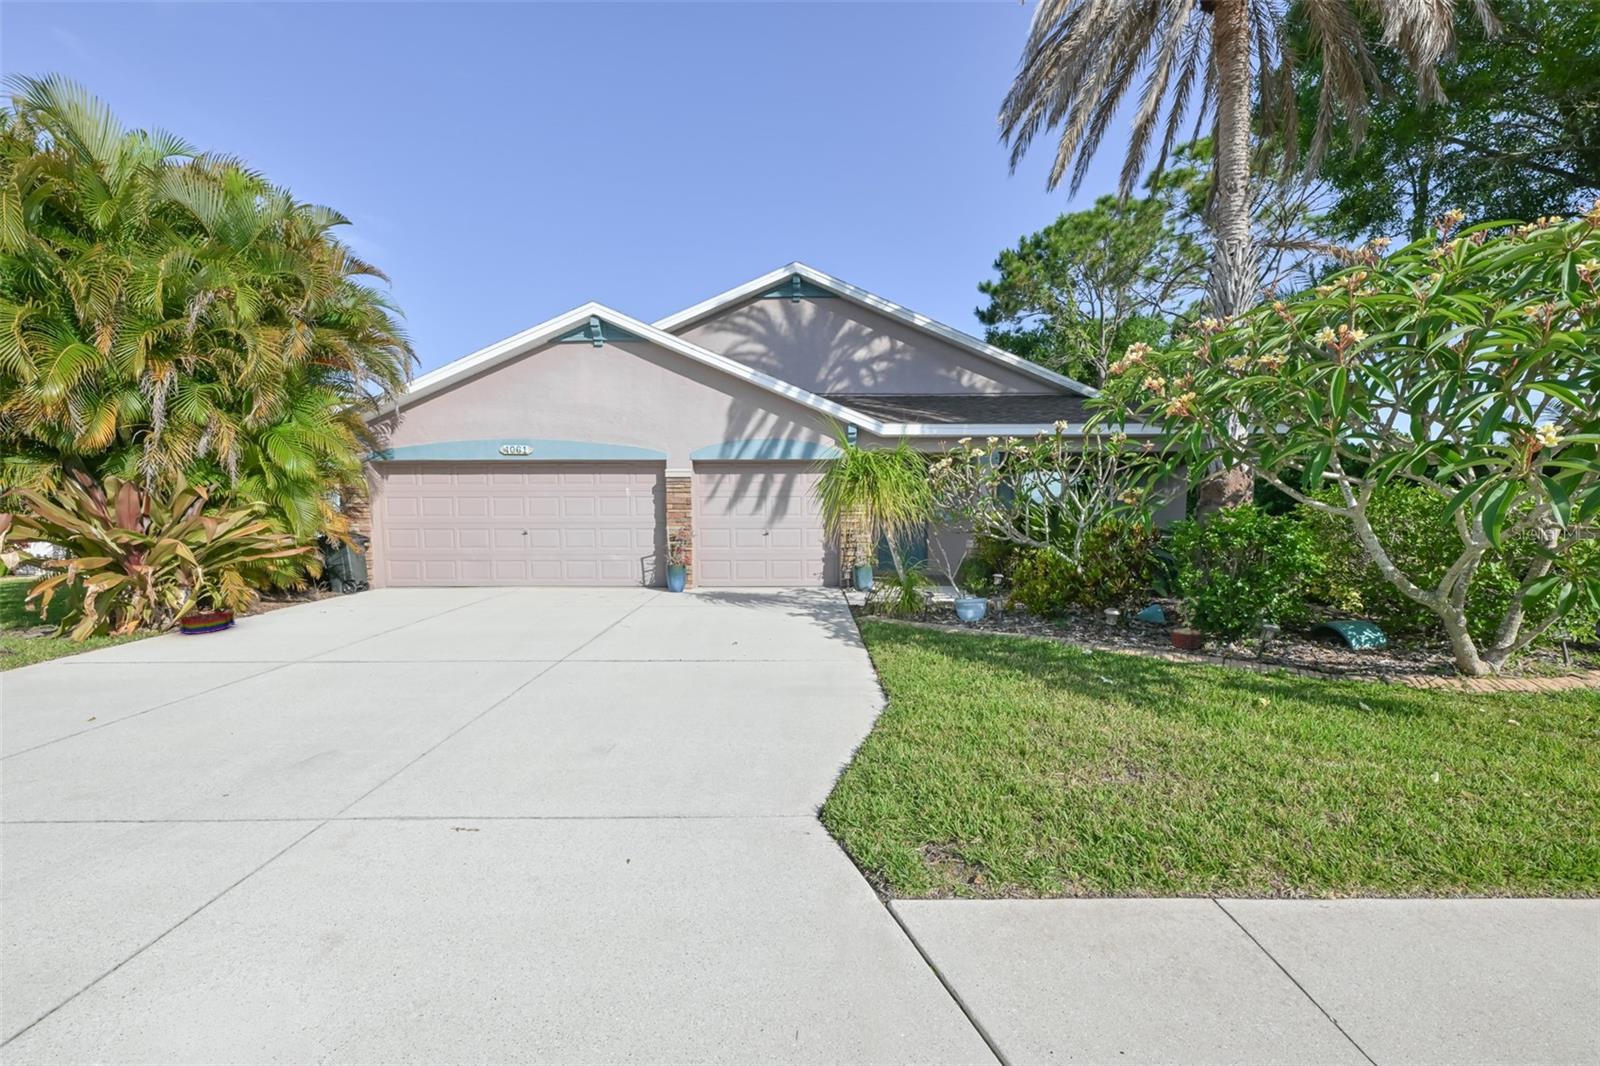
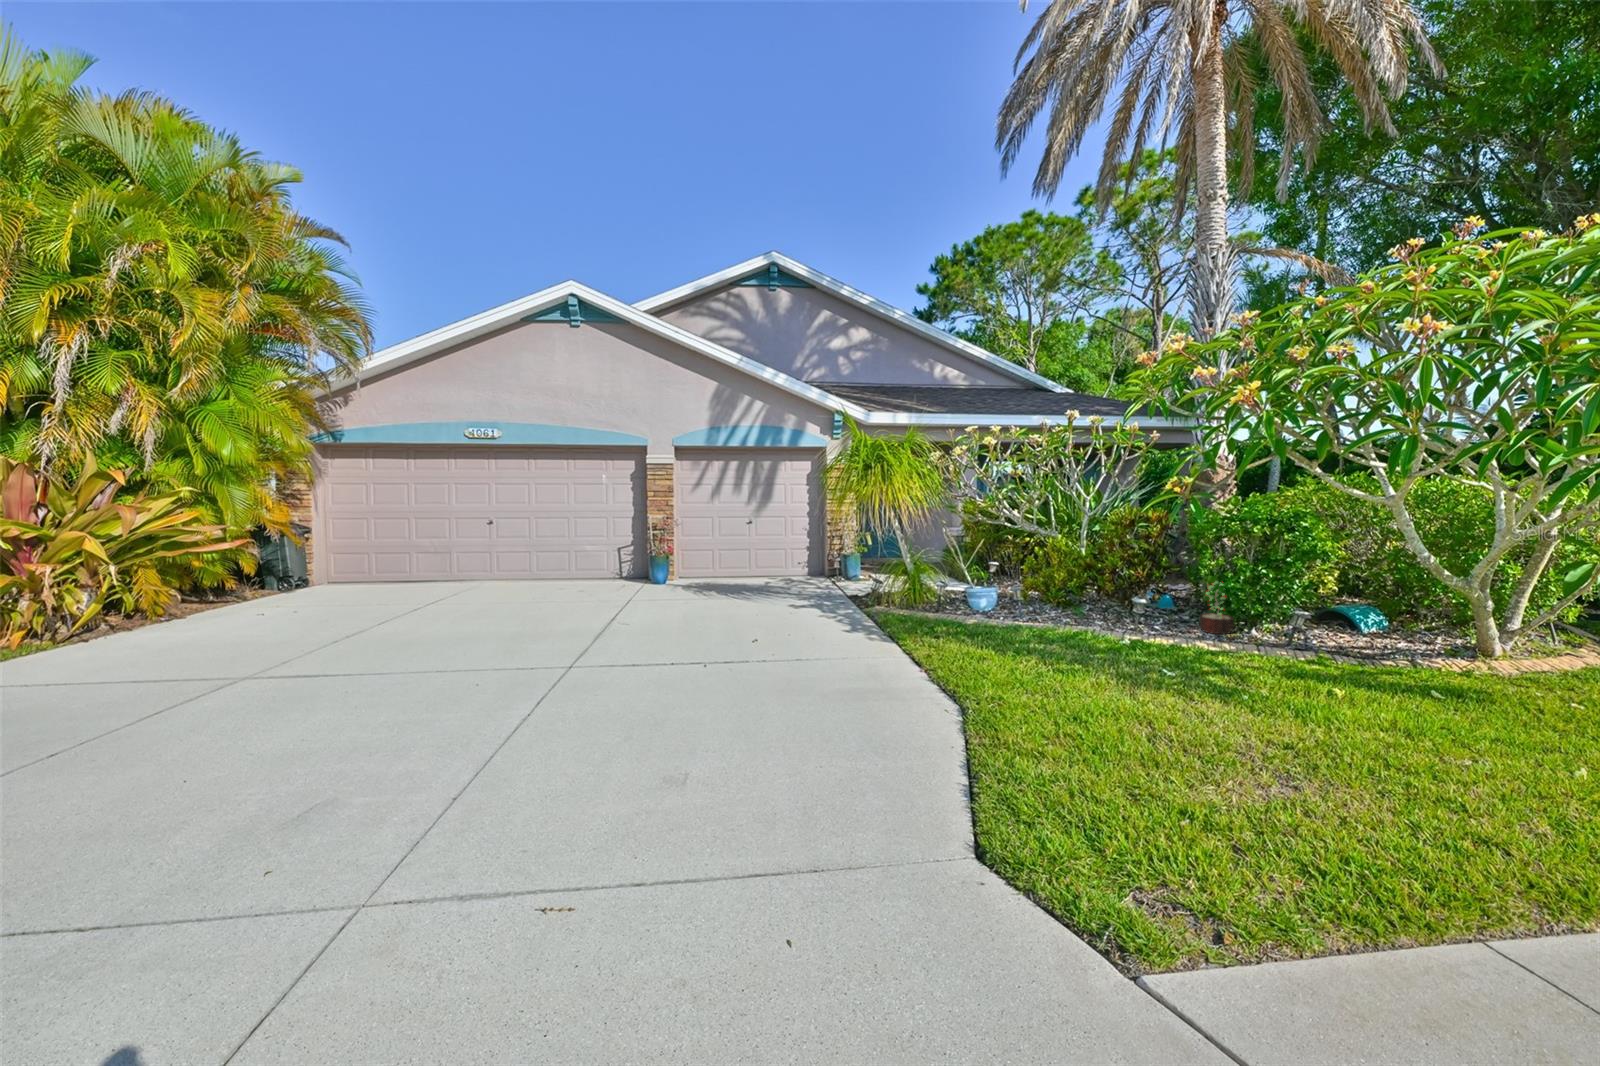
storage bin: present [180,612,235,634] -> none [84,615,155,642]

